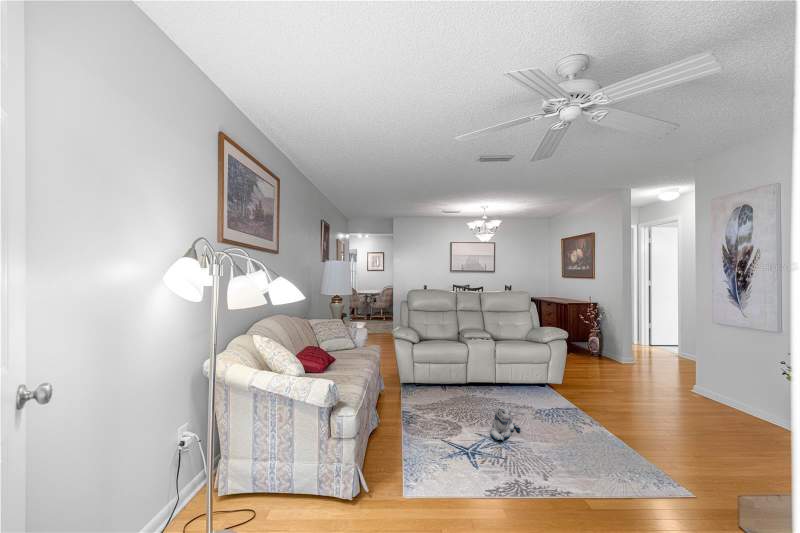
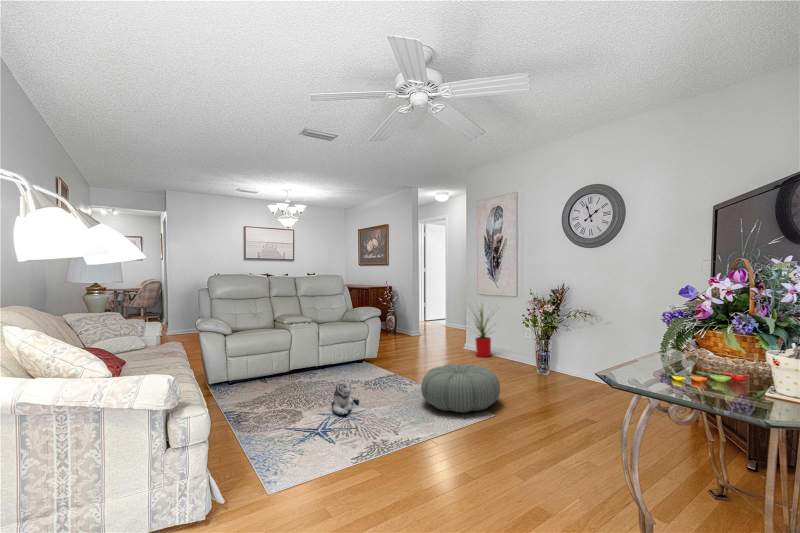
house plant: none [667,333,732,409] -> present [474,307,495,357]
pouf: none [588,411,692,475] -> present [421,364,500,413]

